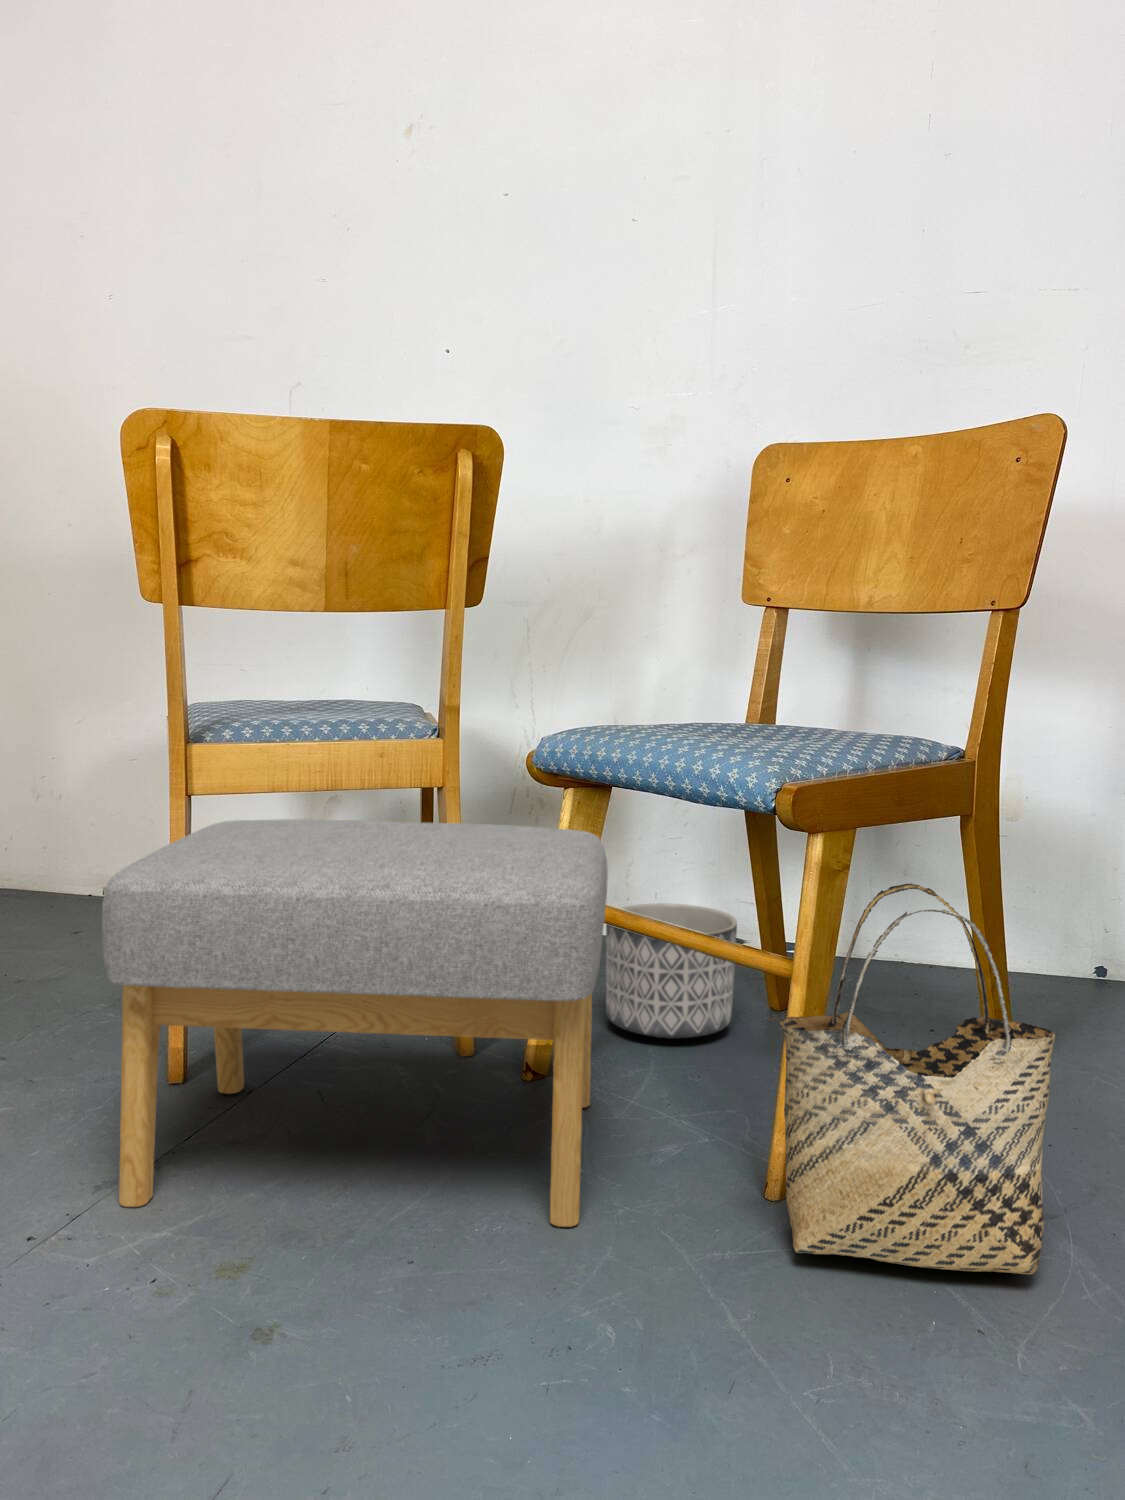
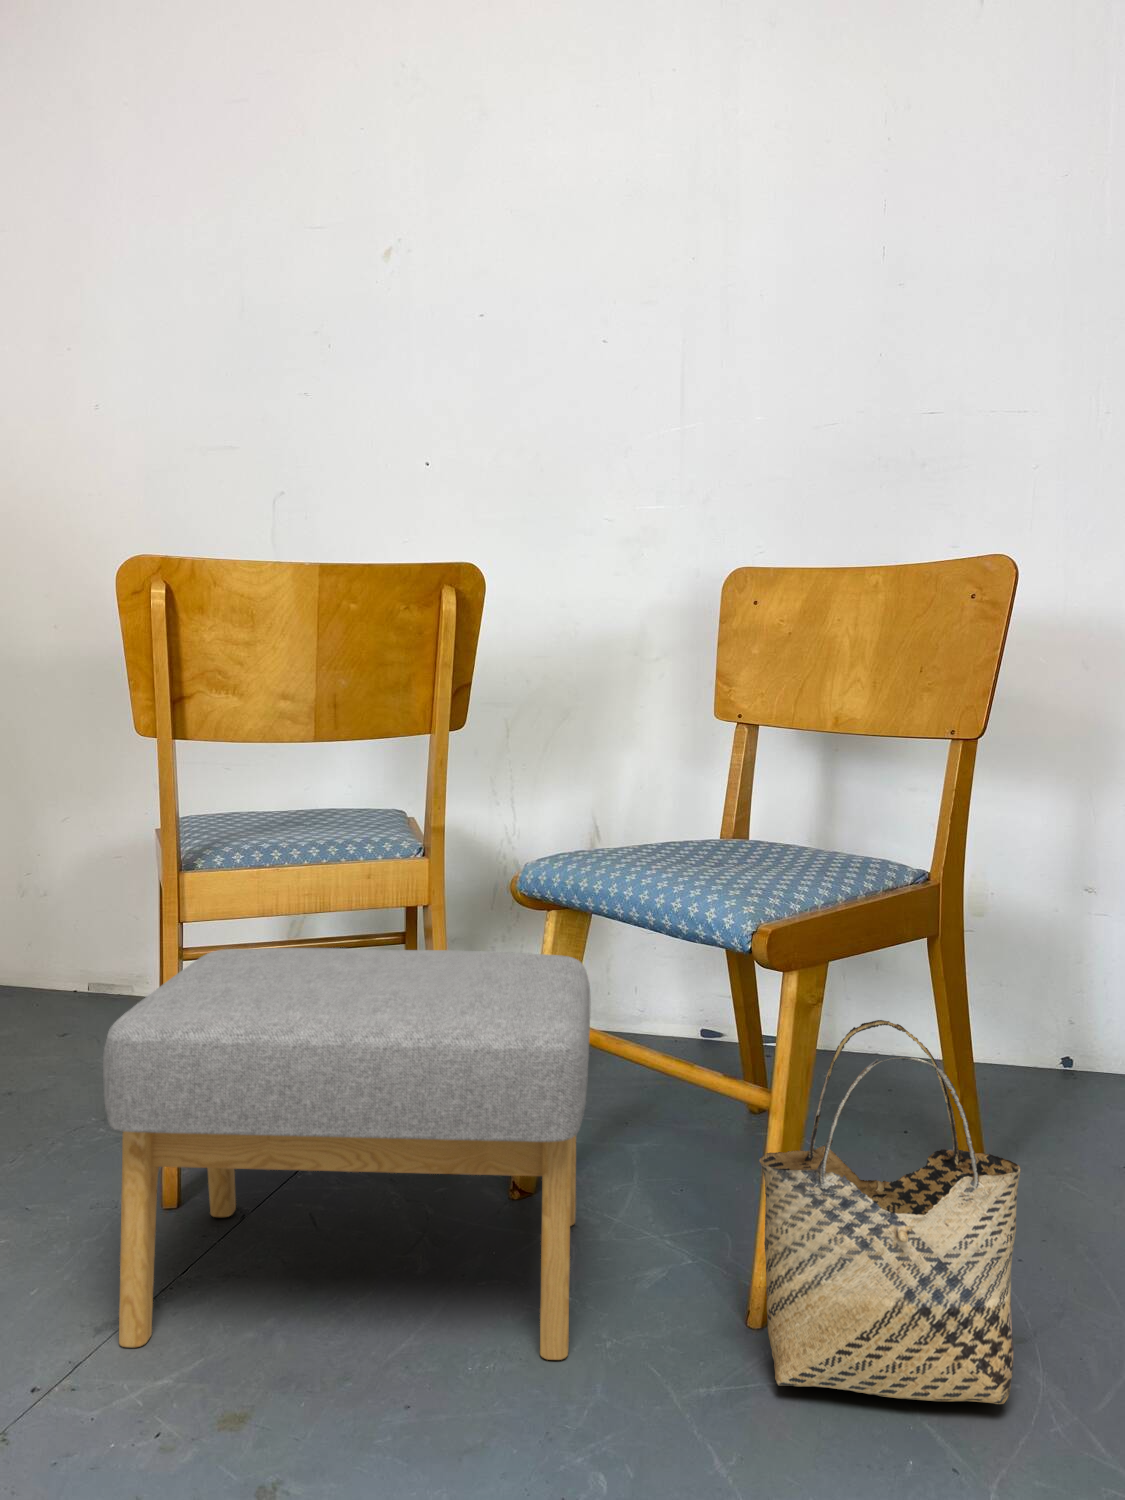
planter: present [606,903,737,1039] -> none [588,1009,716,1146]

